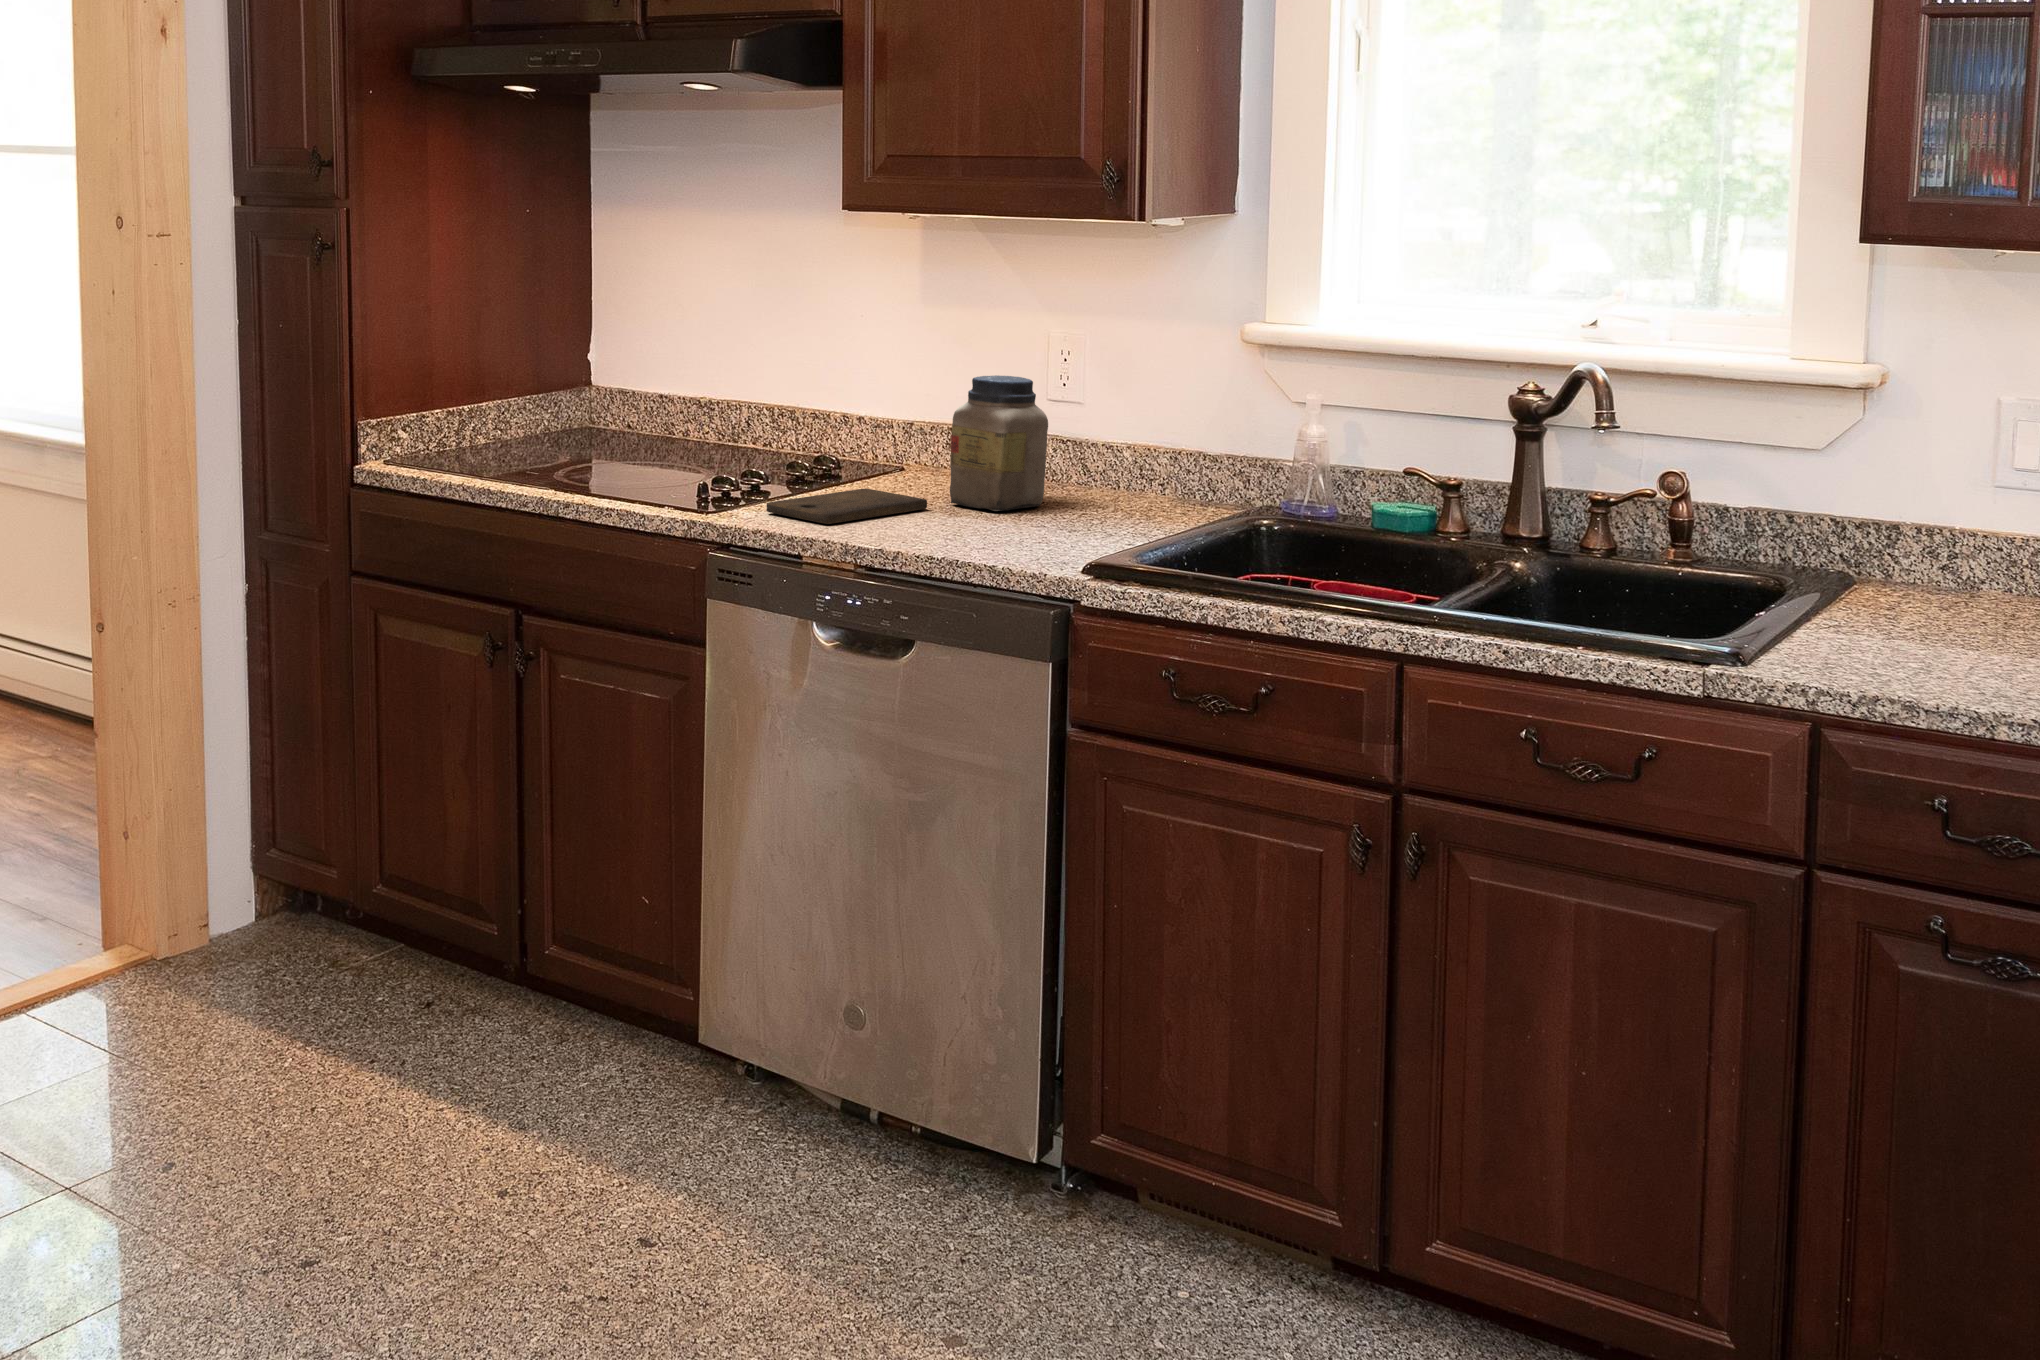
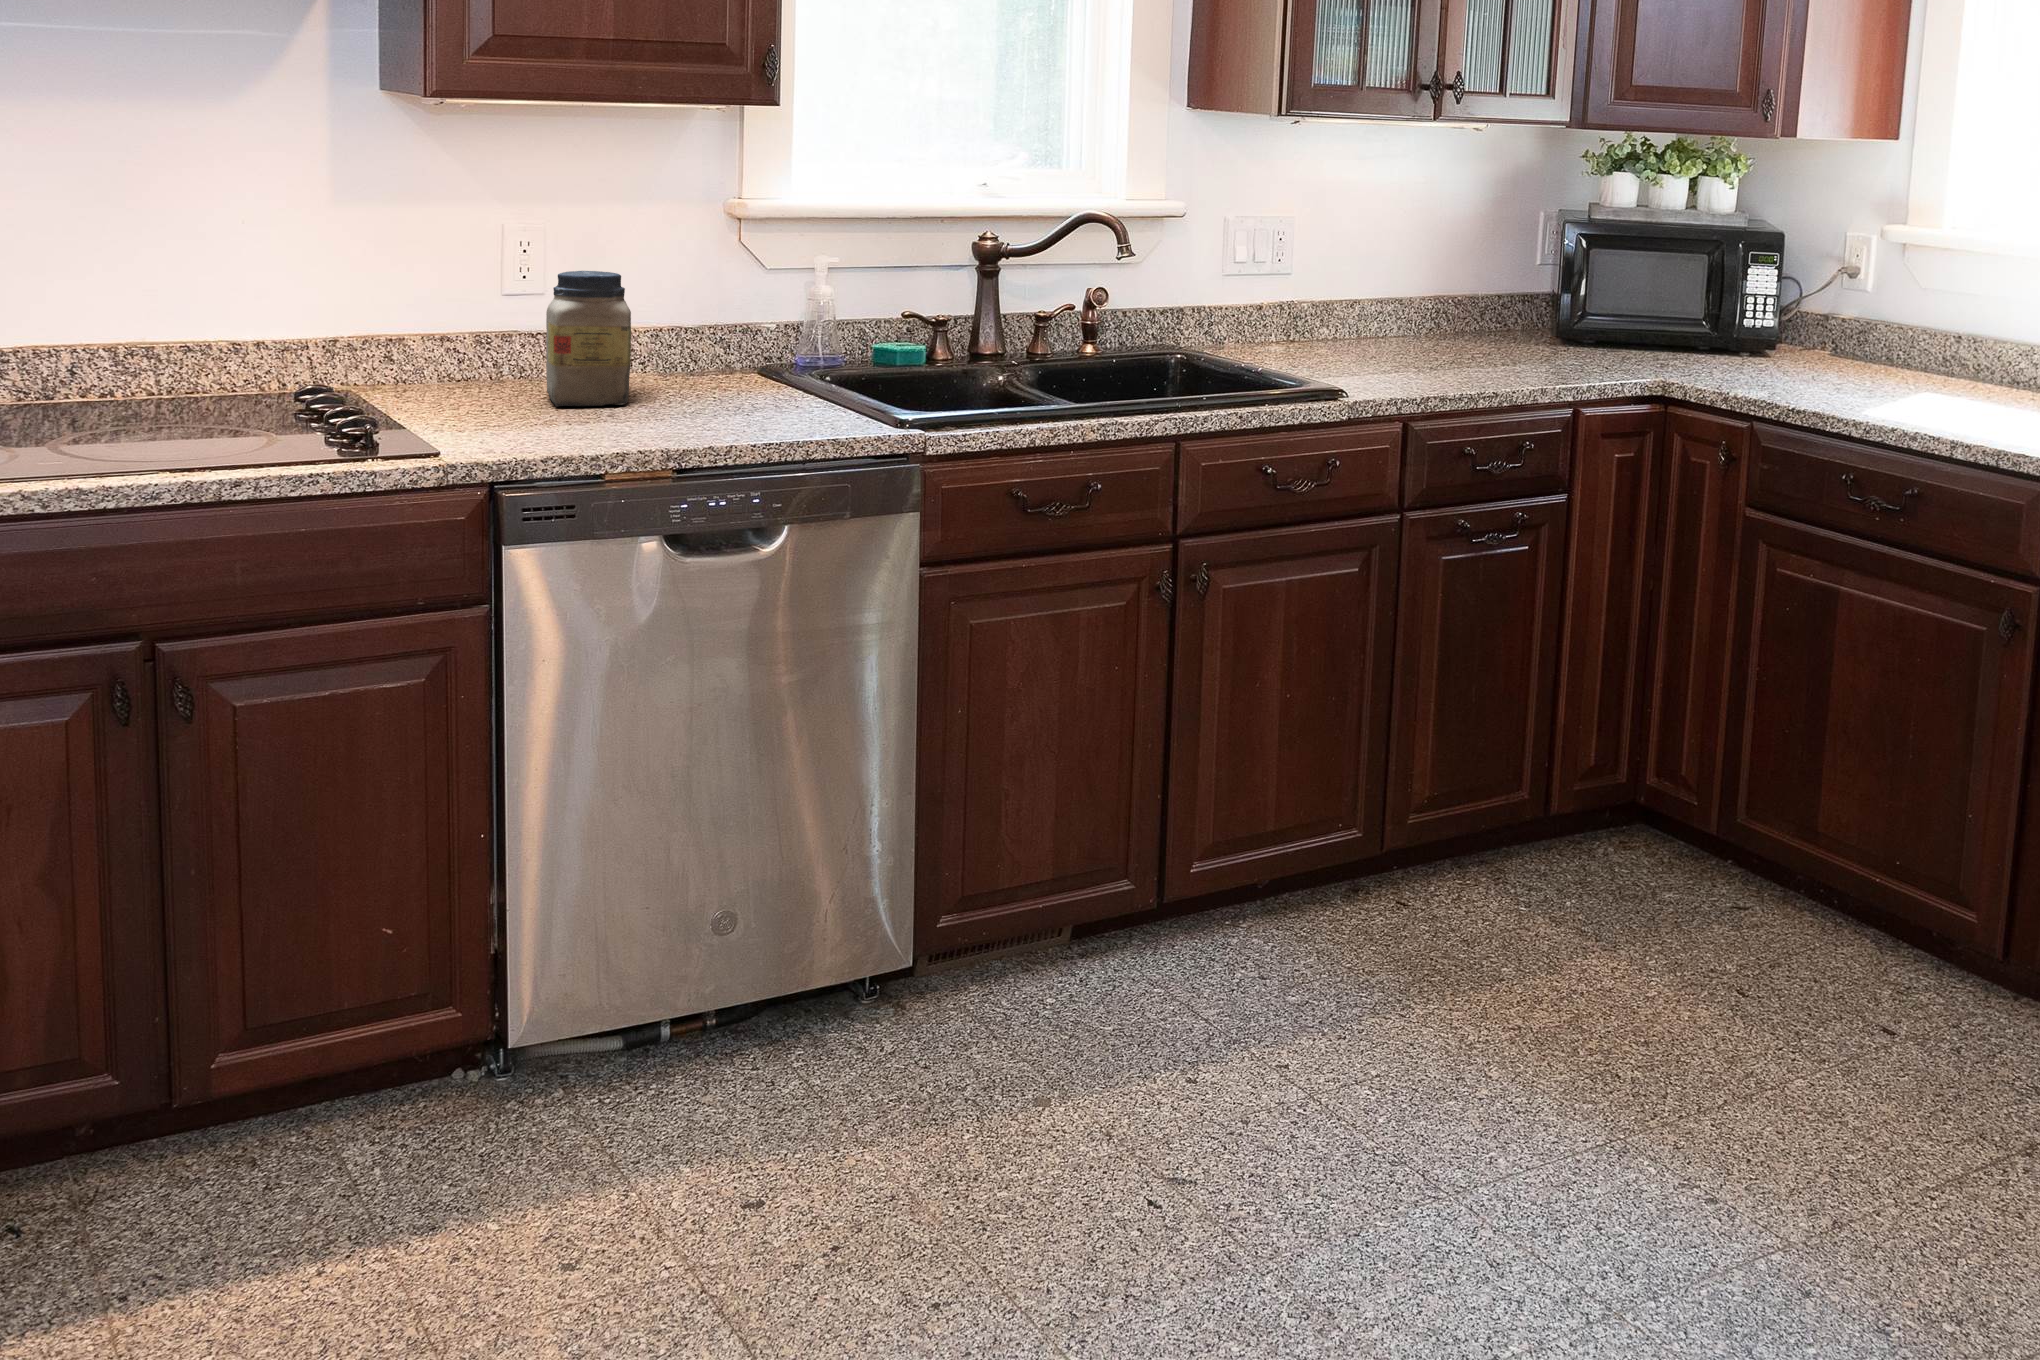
cutting board: present [767,489,927,524] -> none [471,405,583,443]

